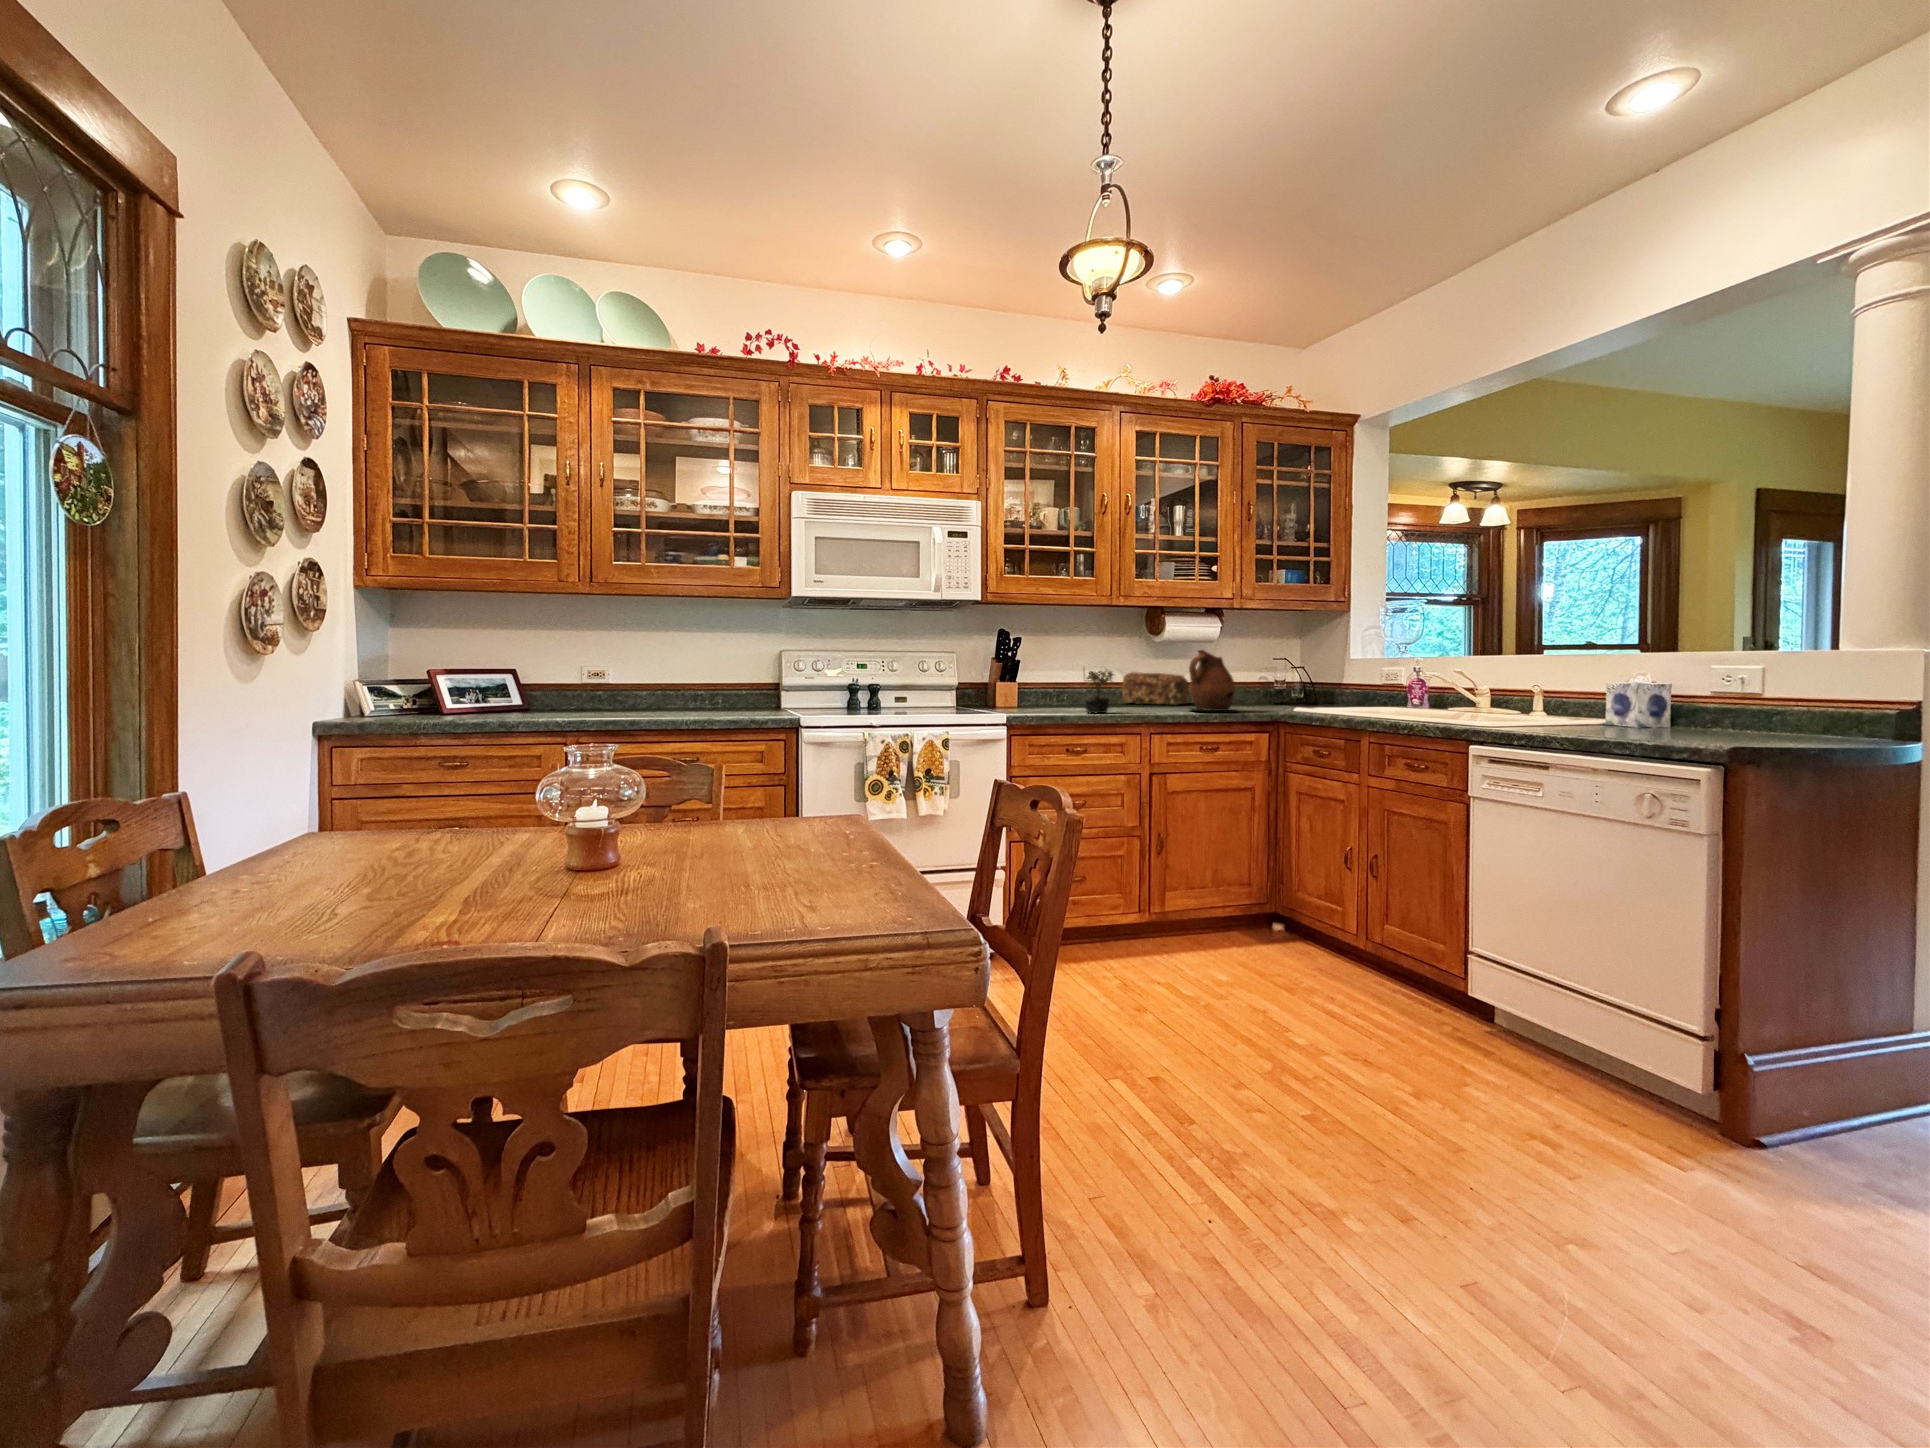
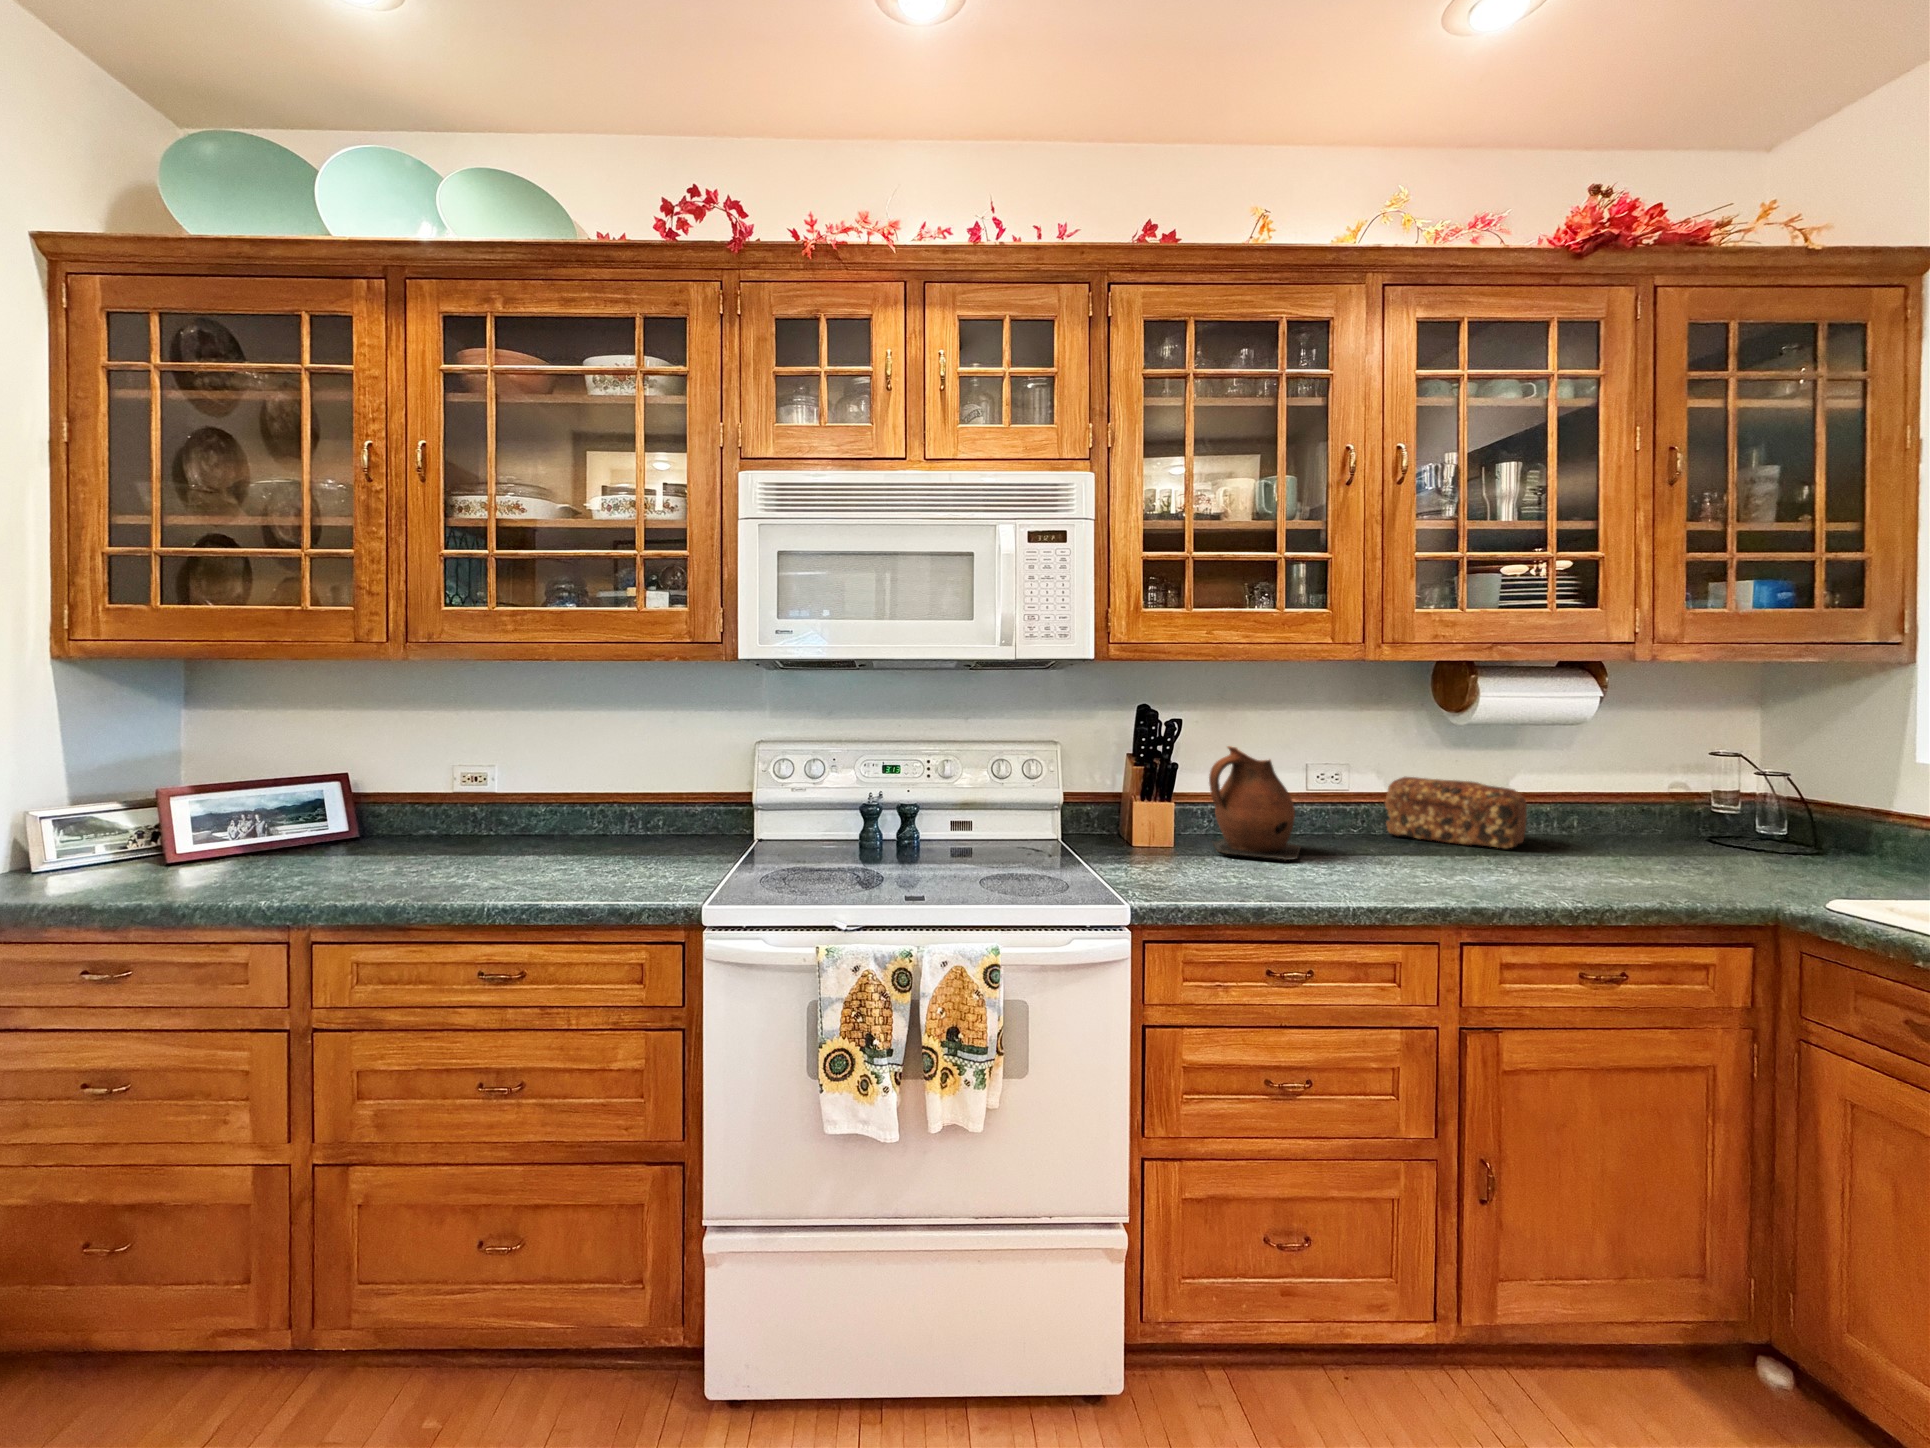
ceramic pitcher: present [1189,650,1237,711] -> present [1209,746,1301,861]
succulent plant: present [1085,671,1113,713] -> none [1308,797,1376,892]

